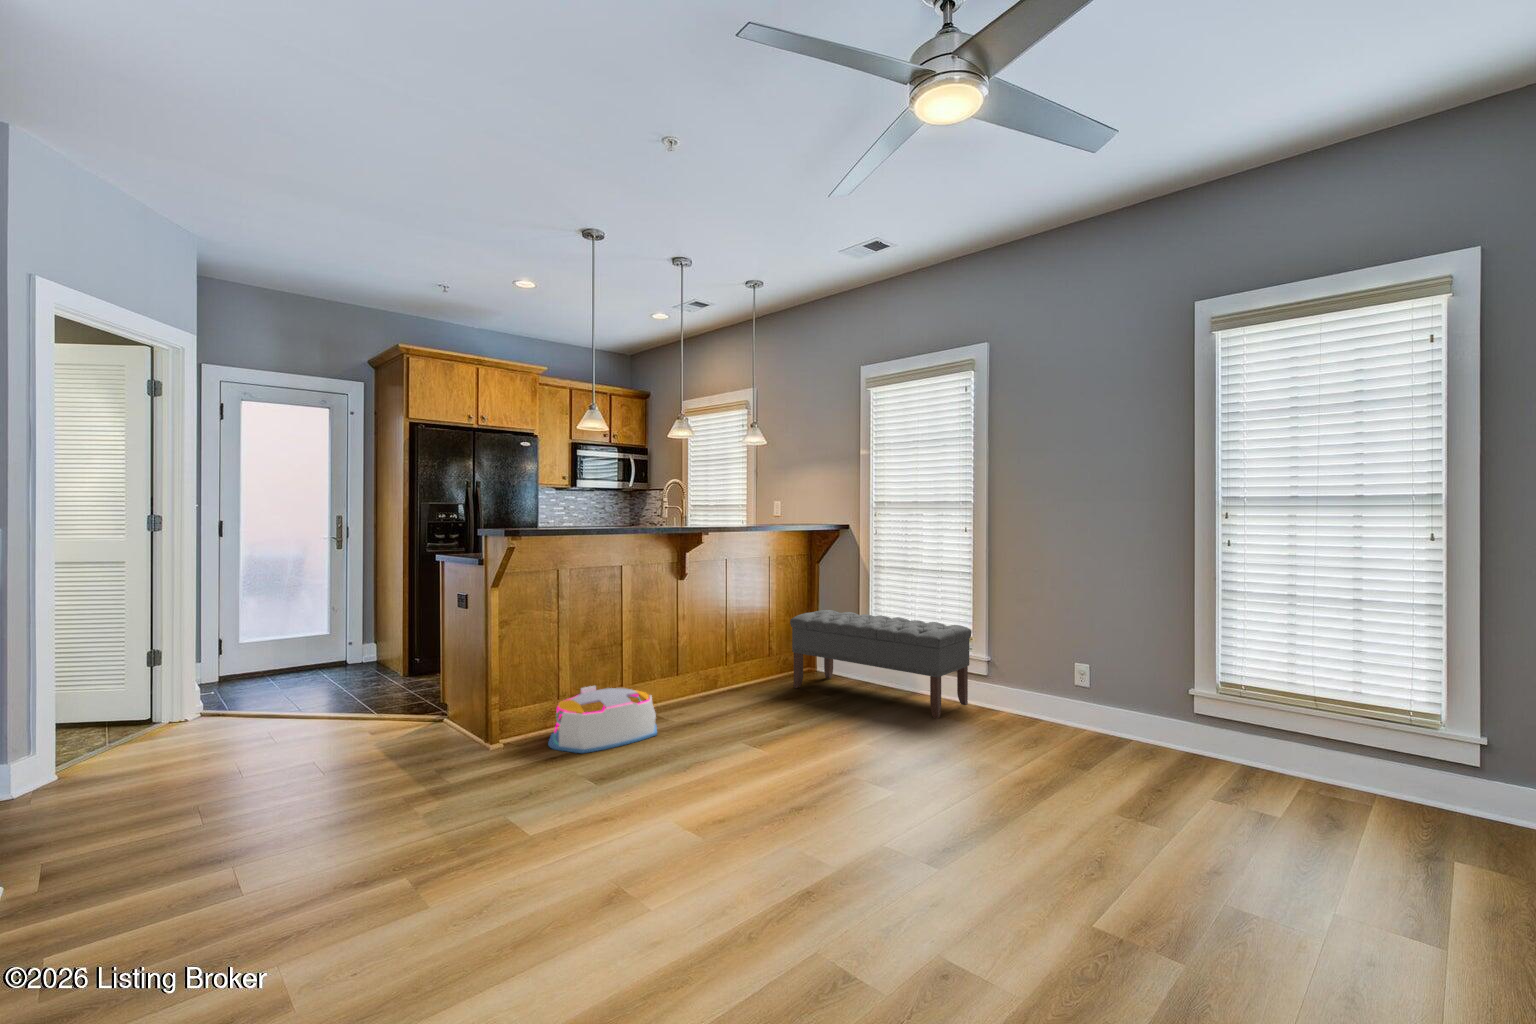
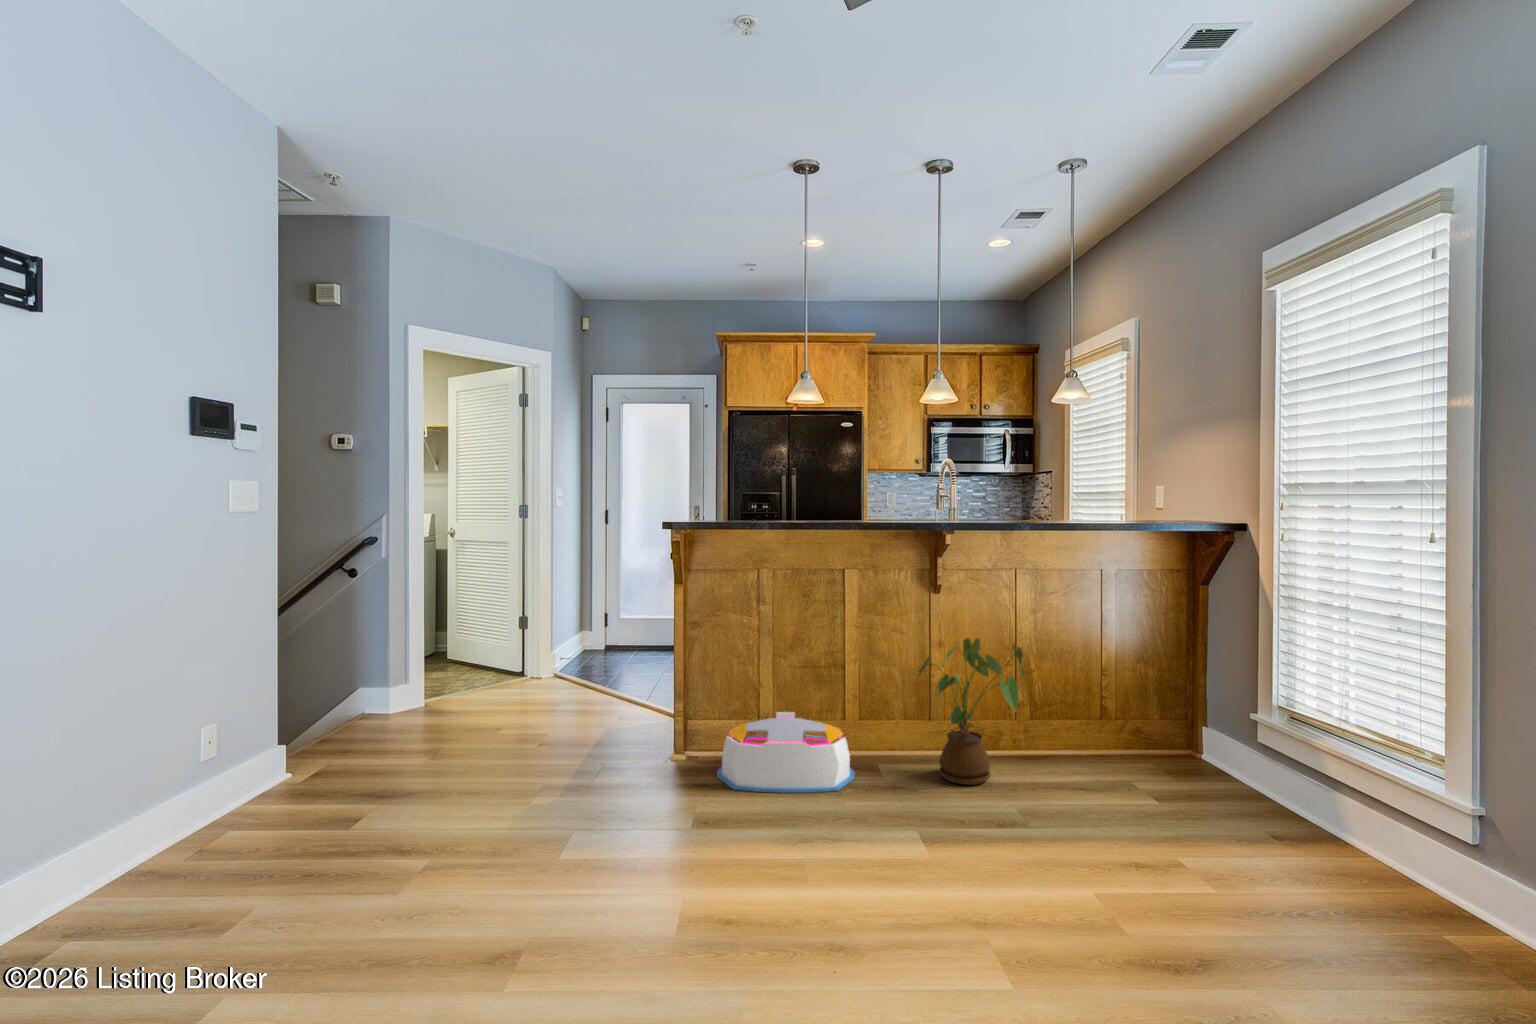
house plant: none [692,609,767,713] -> present [919,638,1025,785]
bench: present [790,610,972,719] -> none [1111,660,1443,898]

